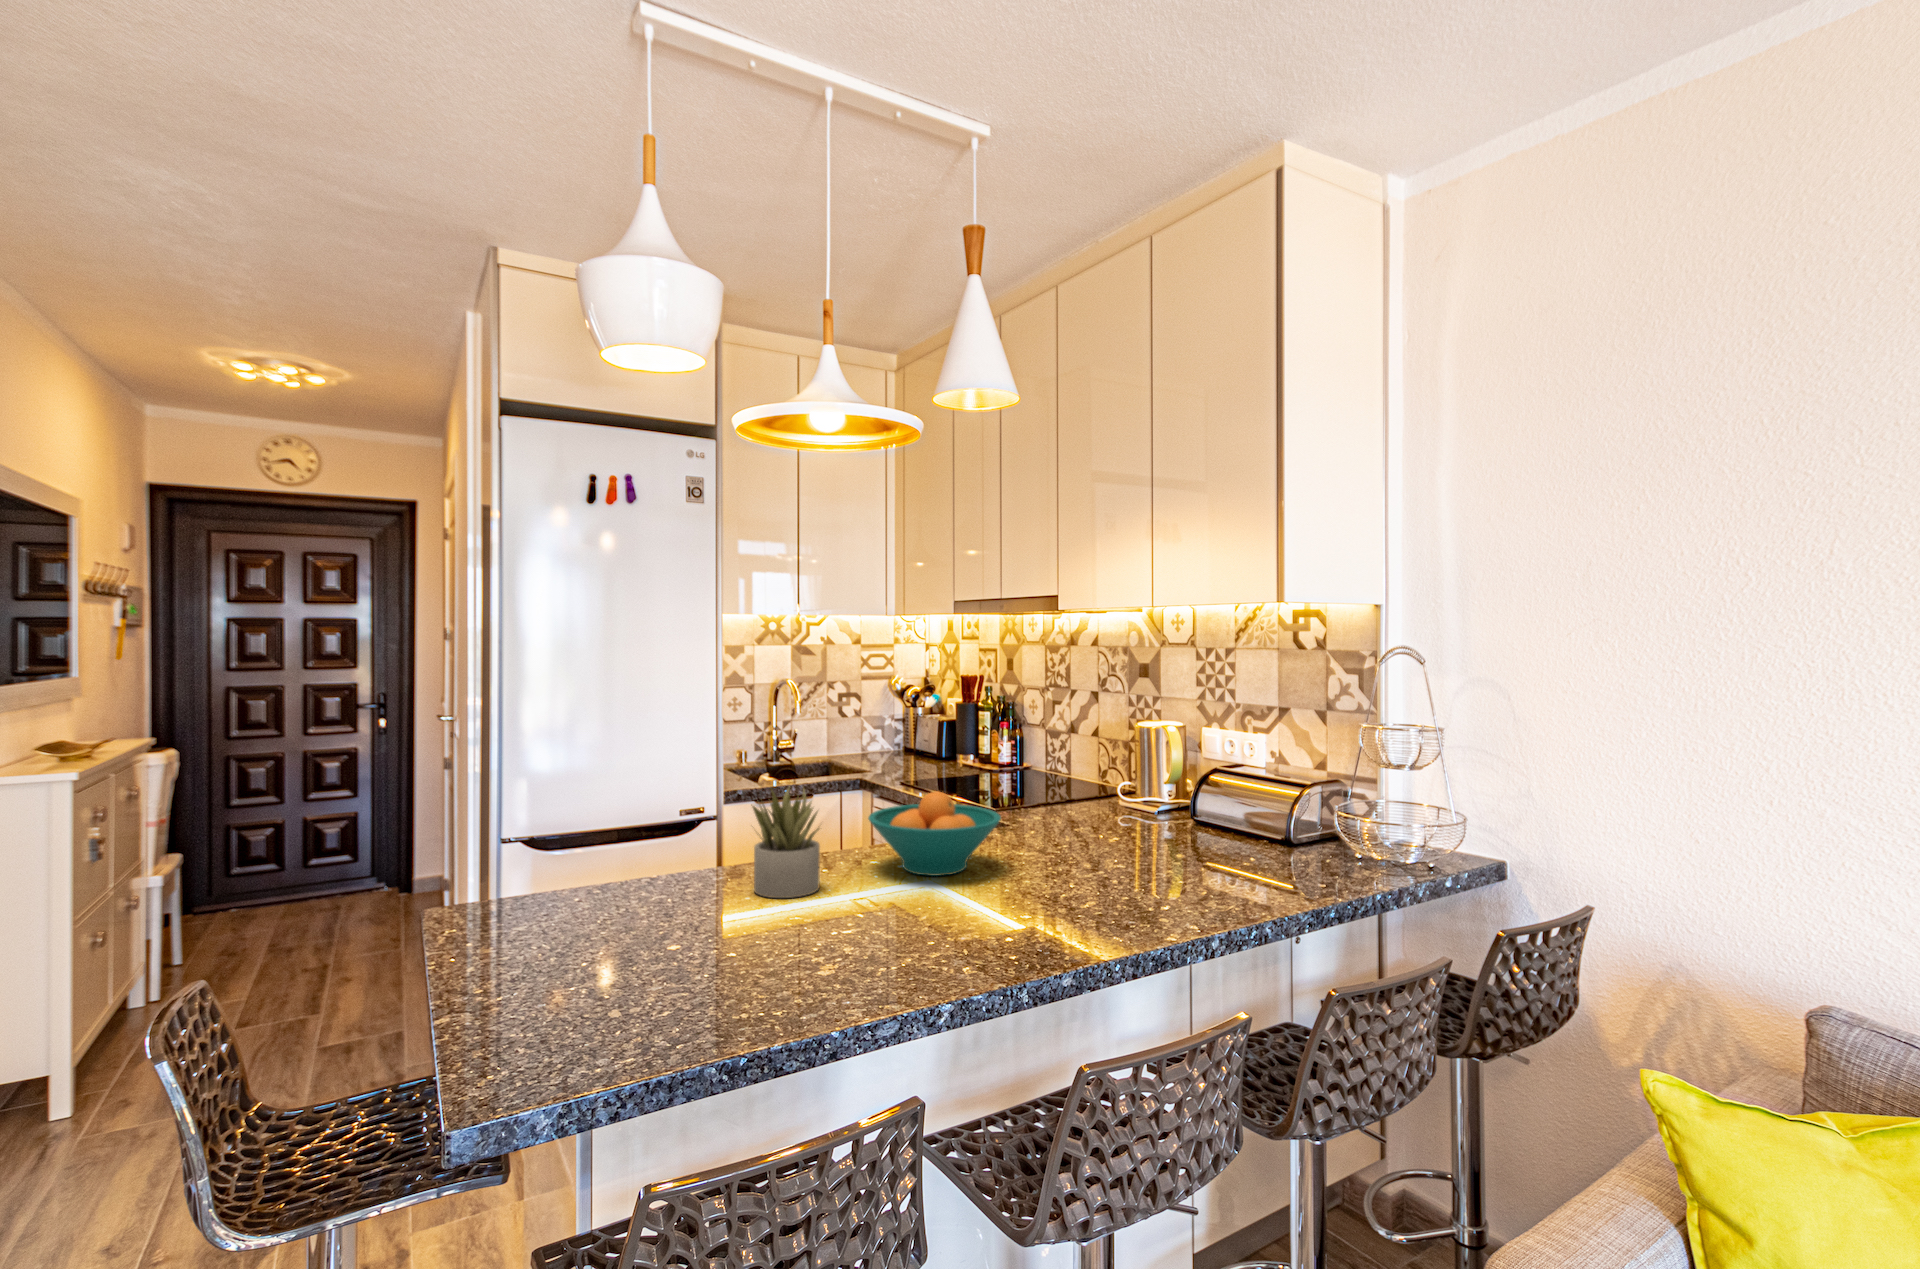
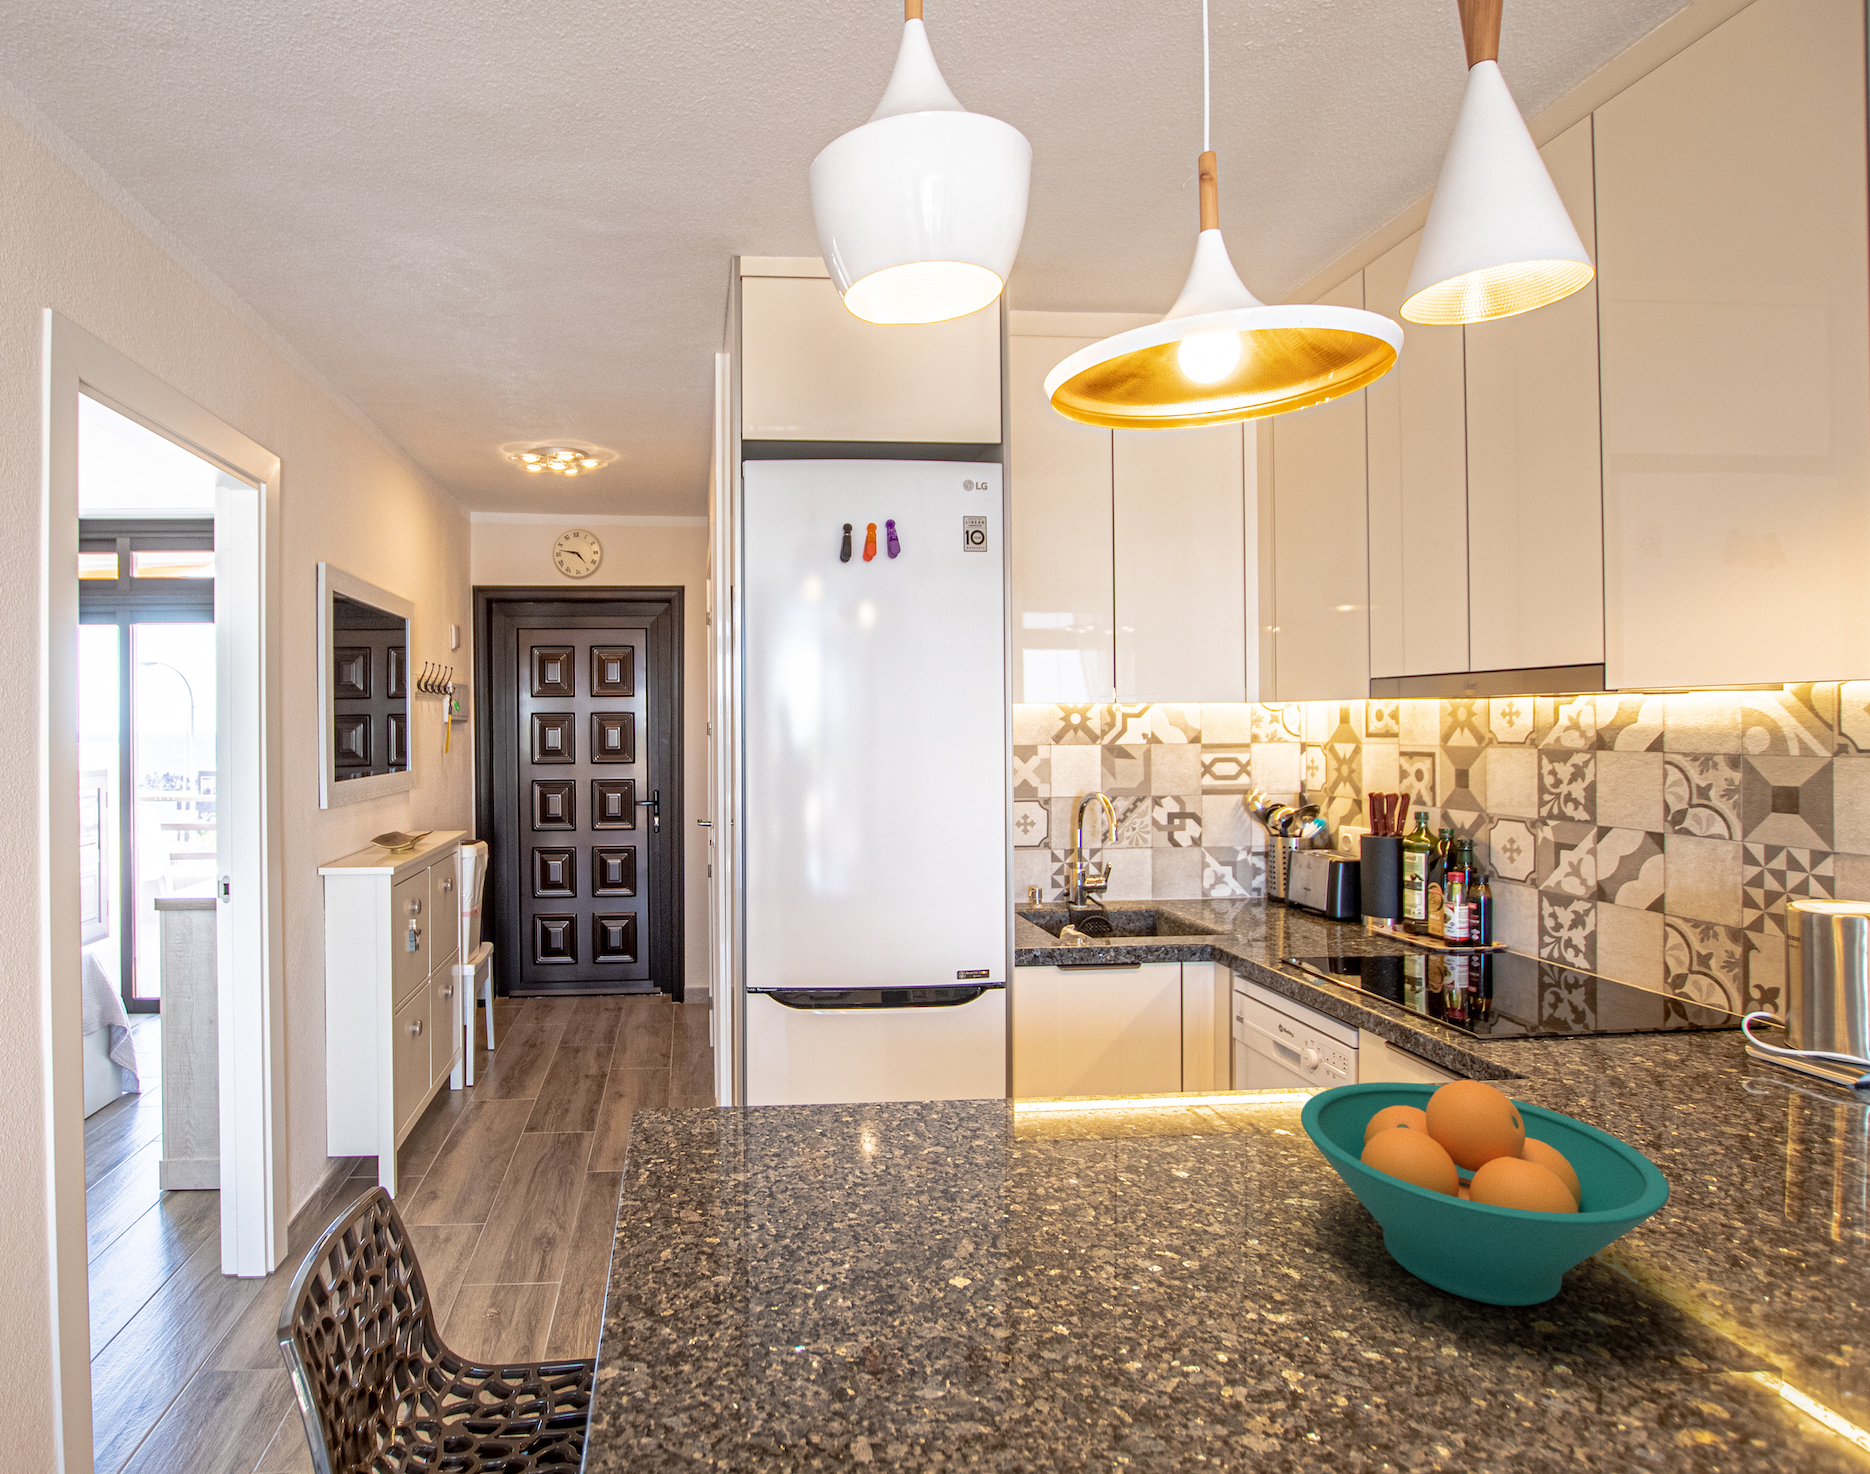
succulent plant: present [753,789,820,898] -> none [1042,1047,1211,1338]

